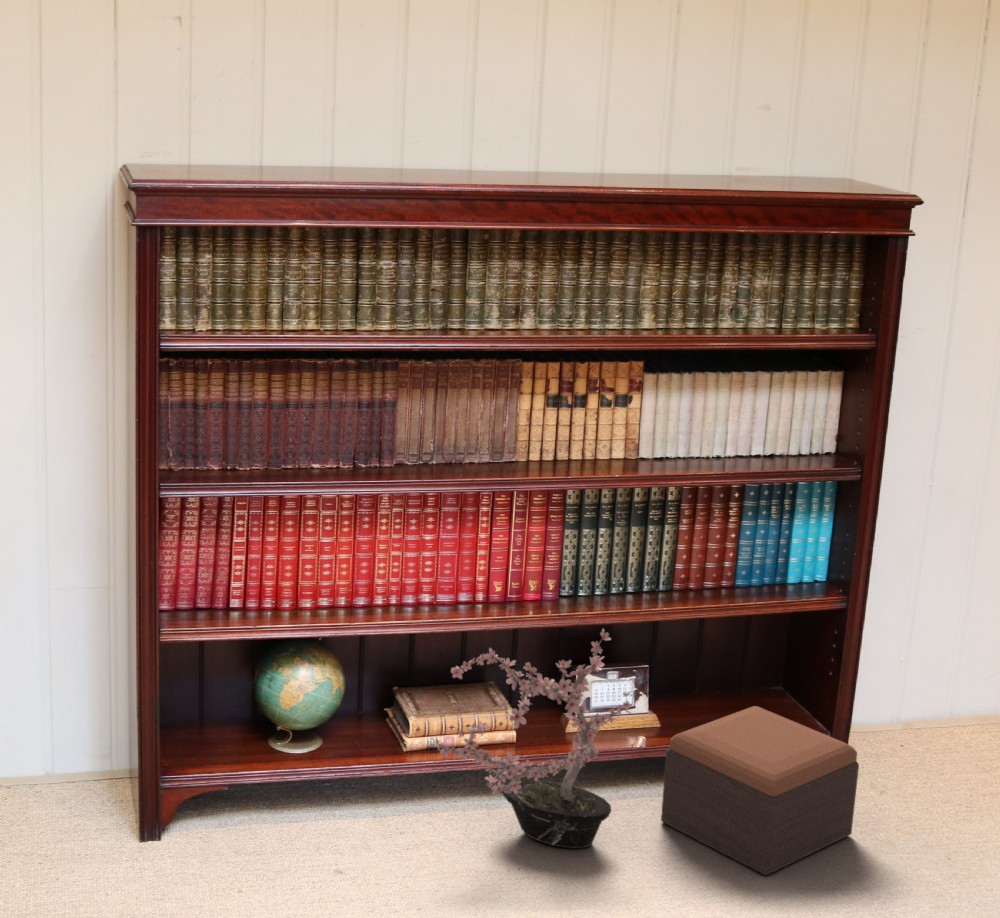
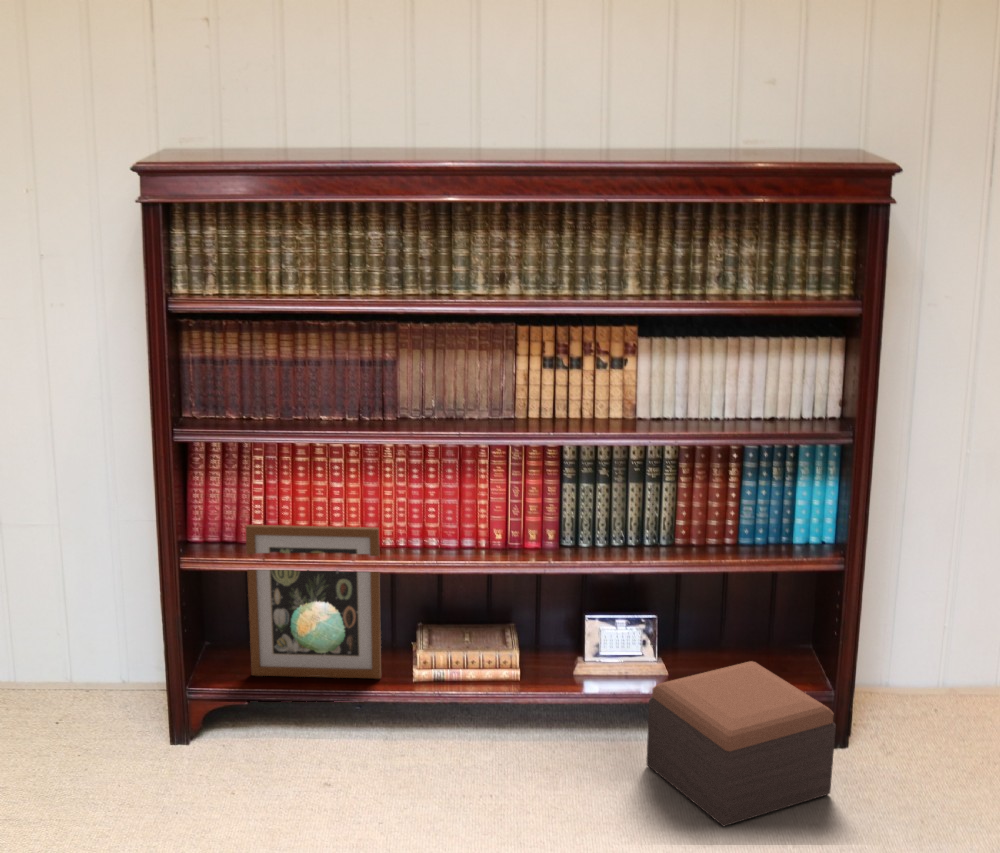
picture frame: none [226,584,374,757] -> present [246,525,381,679]
potted plant: present [434,629,631,848] -> none [409,575,608,784]

